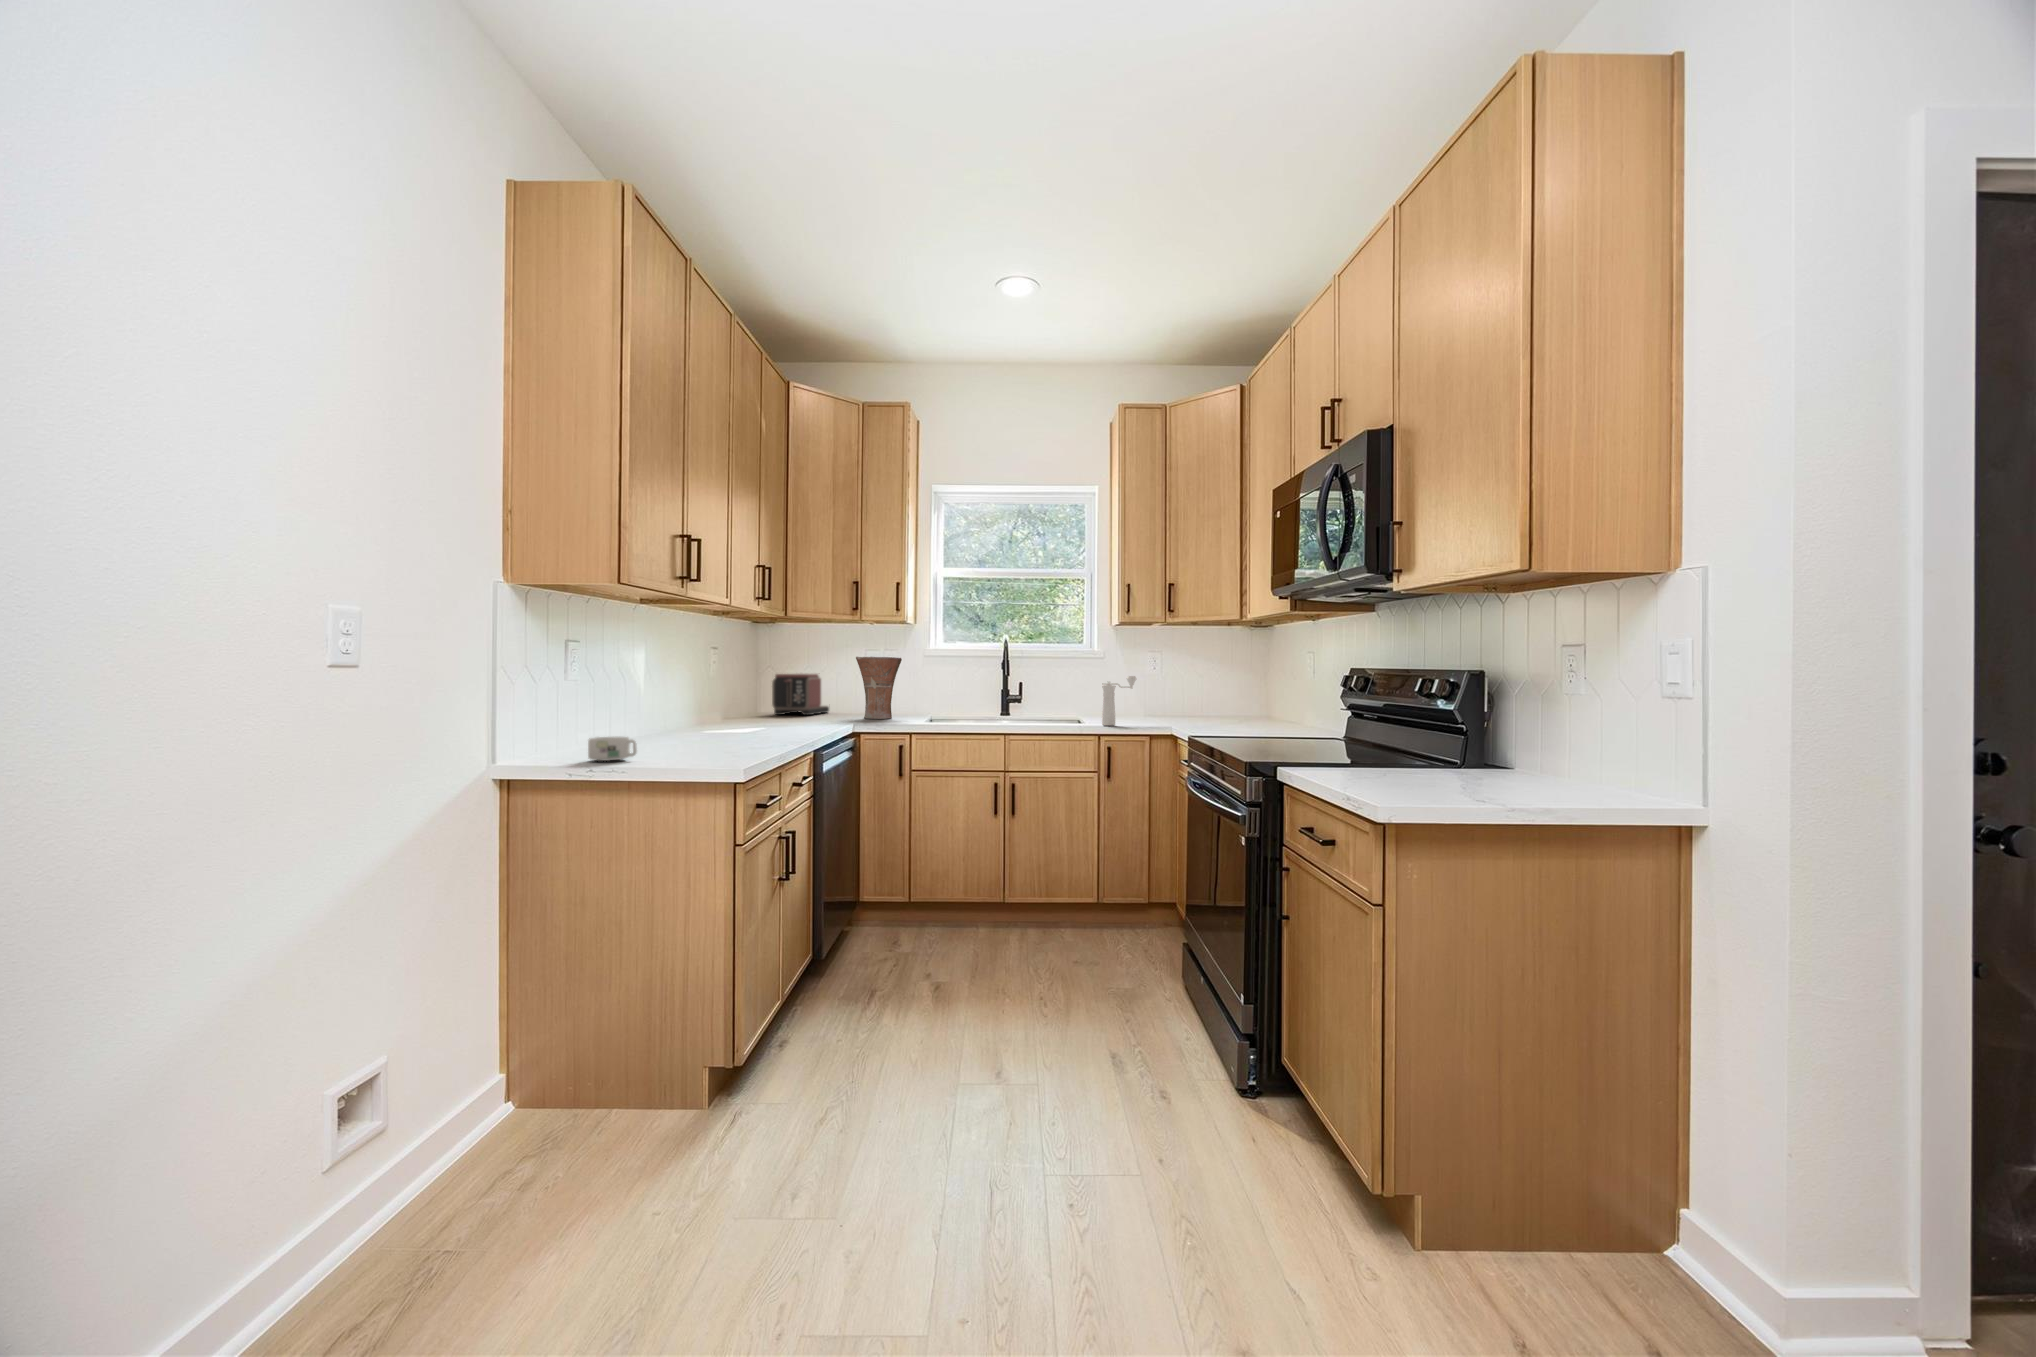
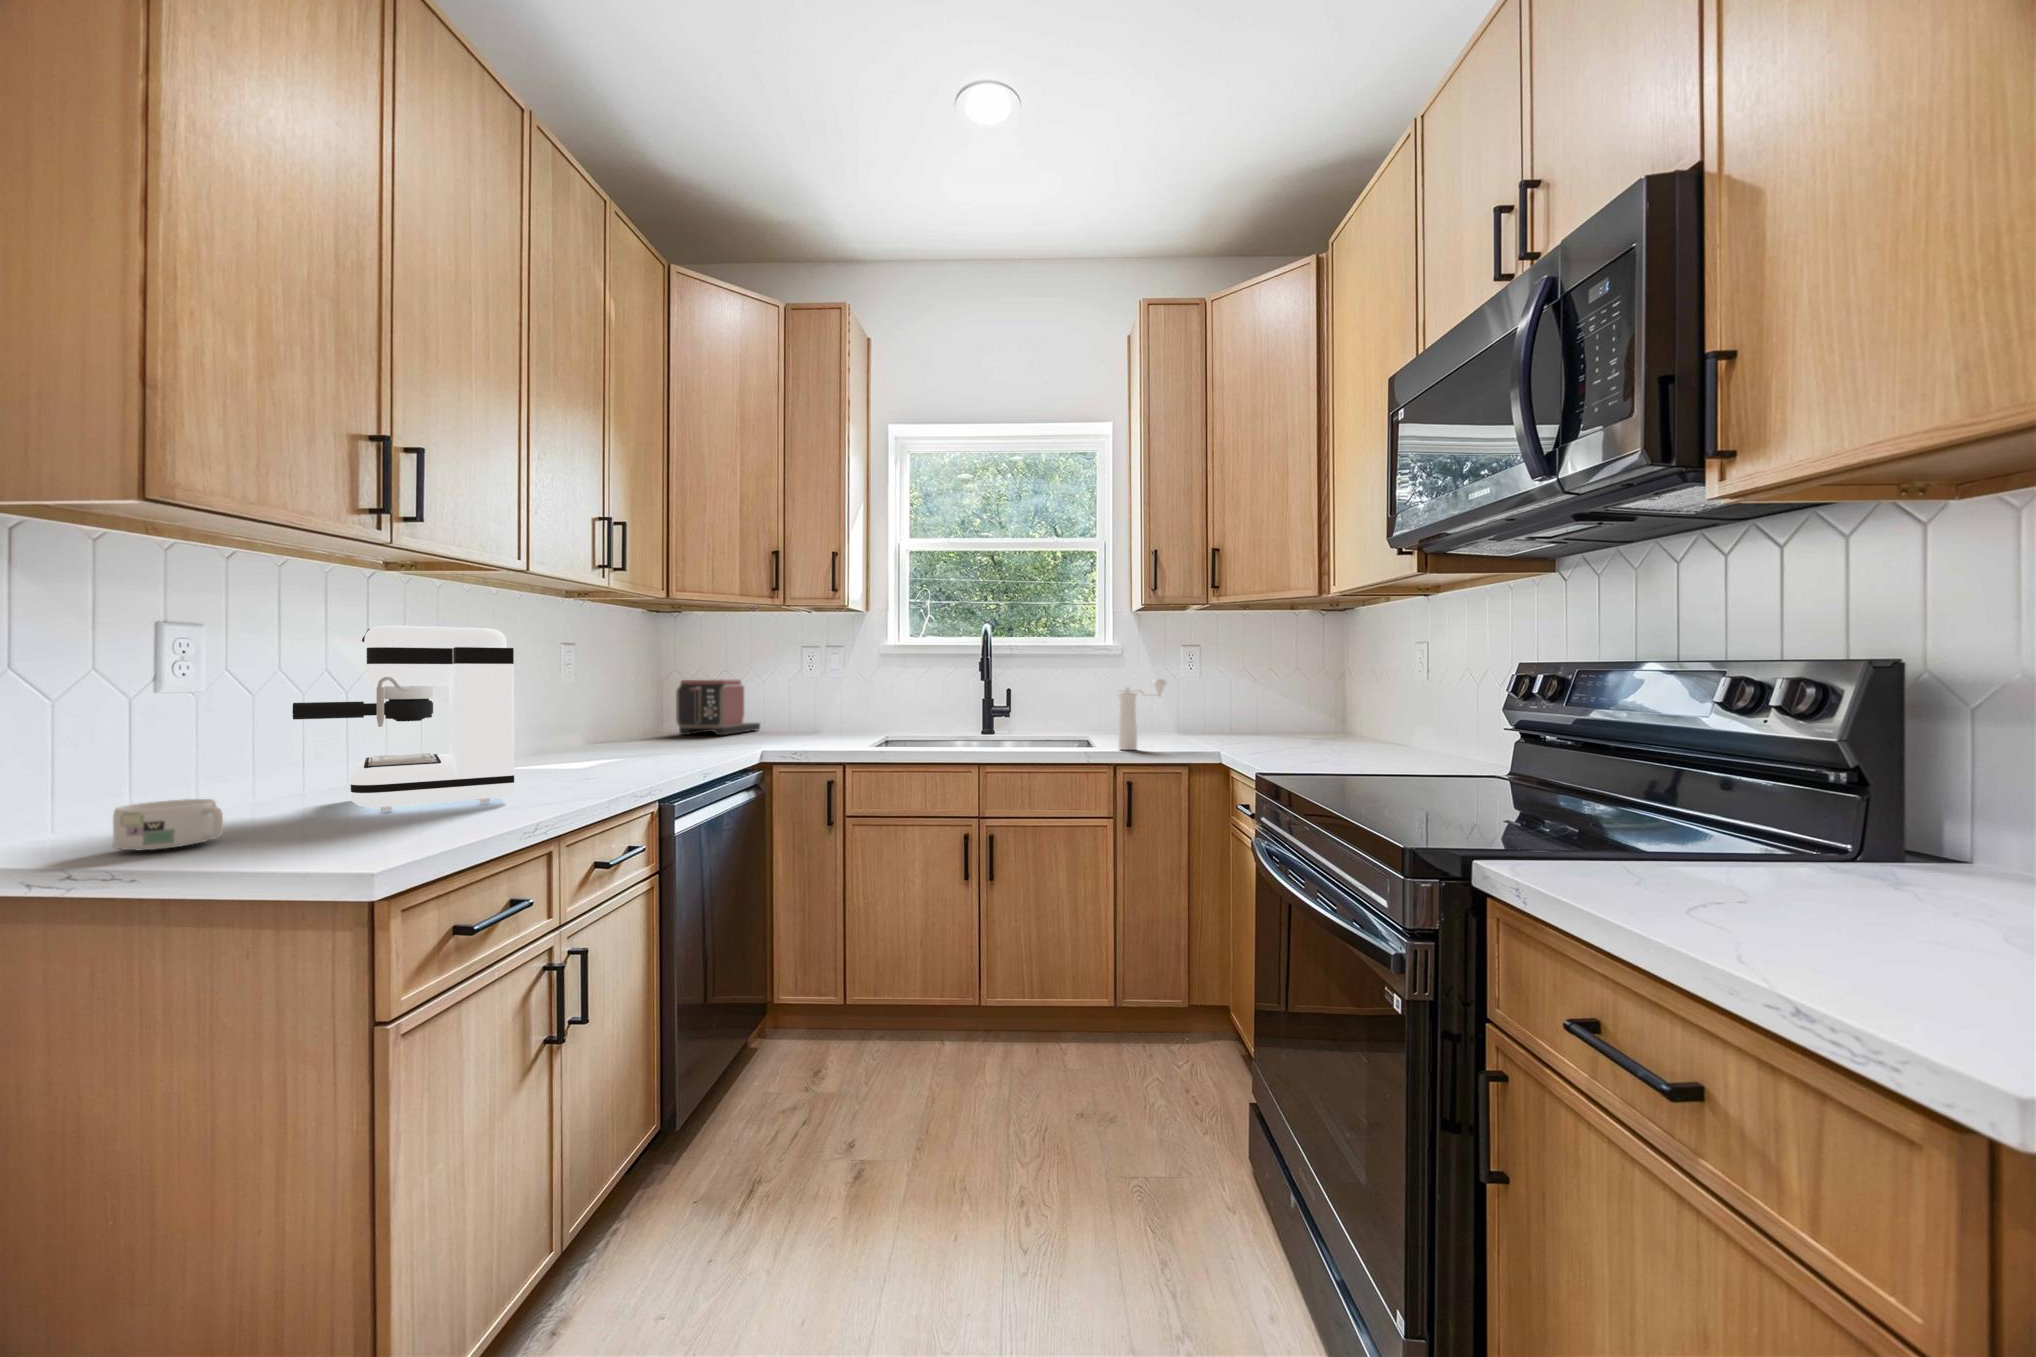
coffee maker: none [624,642,747,749] -> present [293,626,514,811]
vase: present [856,657,902,719] -> none [783,656,847,740]

